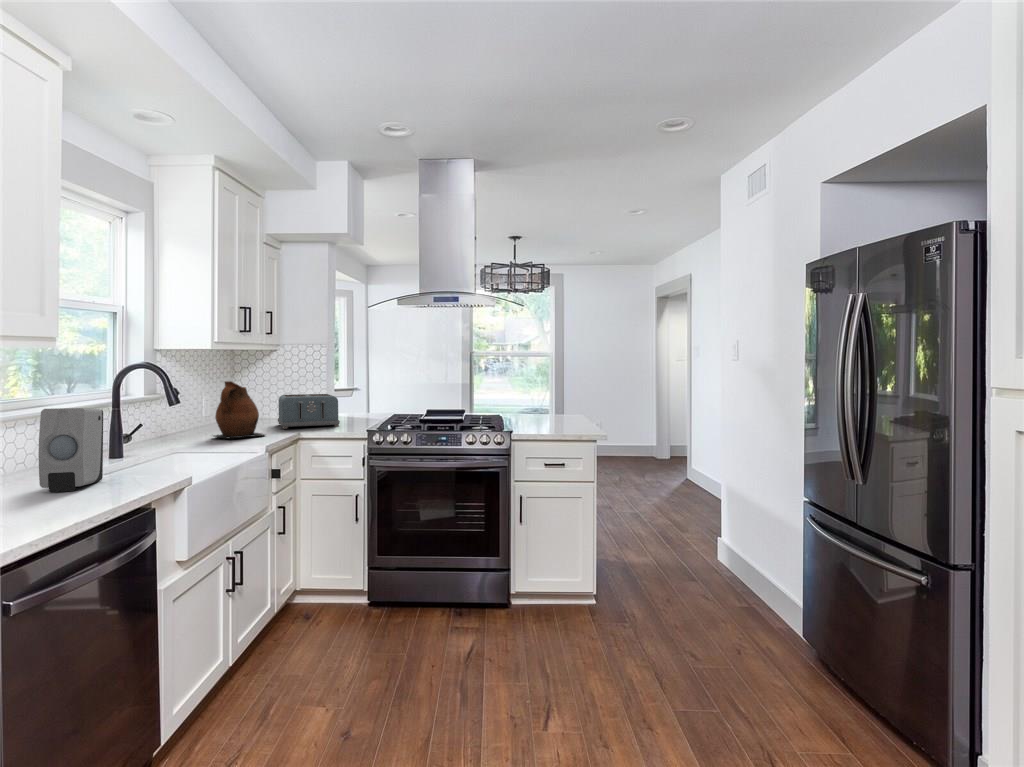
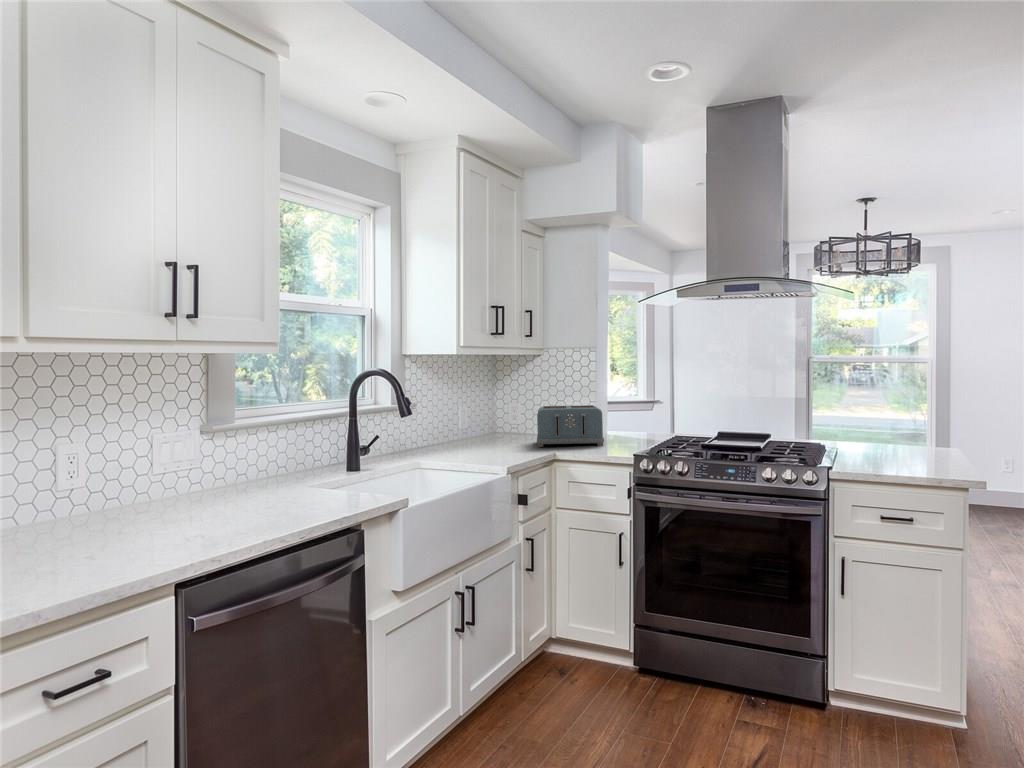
ceramic pitcher: present [213,381,265,439] -> none [458,390,516,456]
soap dispenser: present [39,408,103,492] -> none [268,418,329,504]

